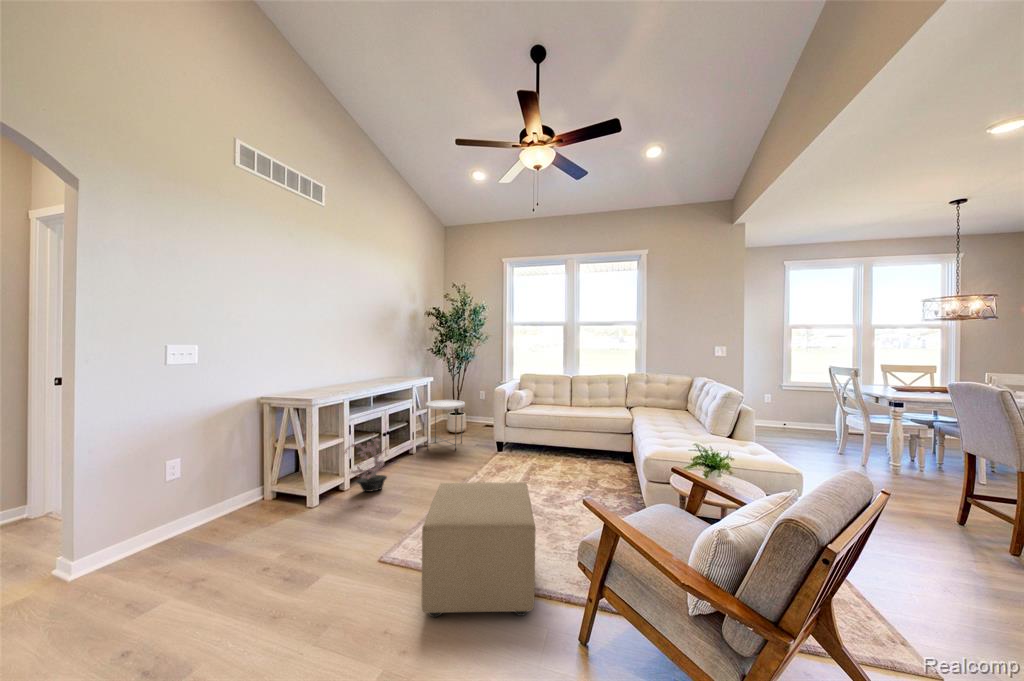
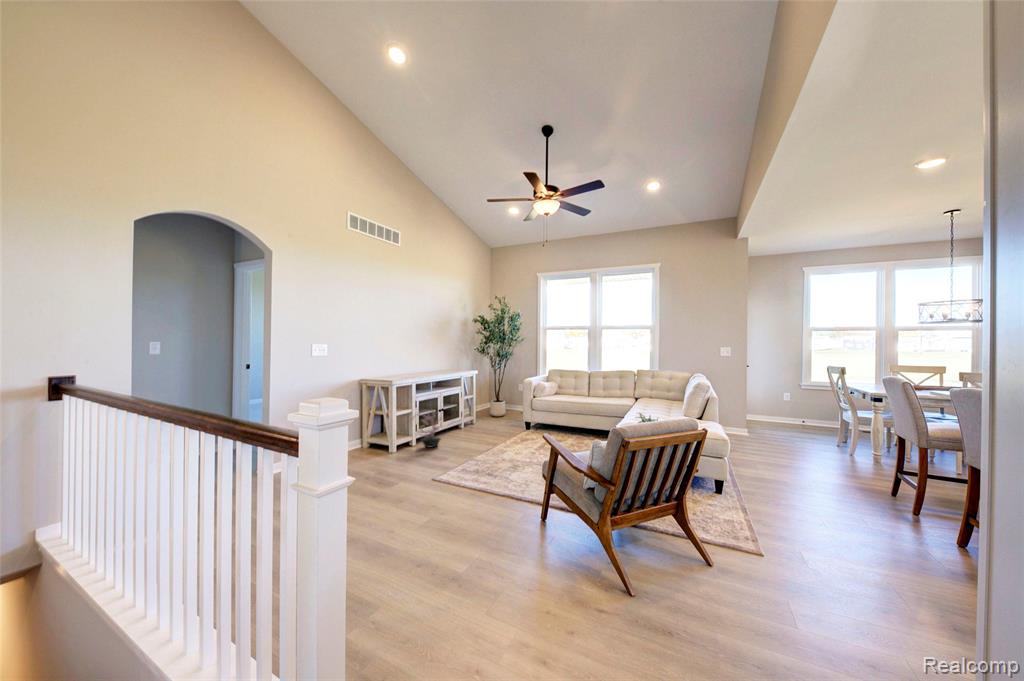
side table: present [426,400,465,450] -> none [473,389,503,428]
ottoman: present [422,482,536,617] -> none [454,433,525,507]

